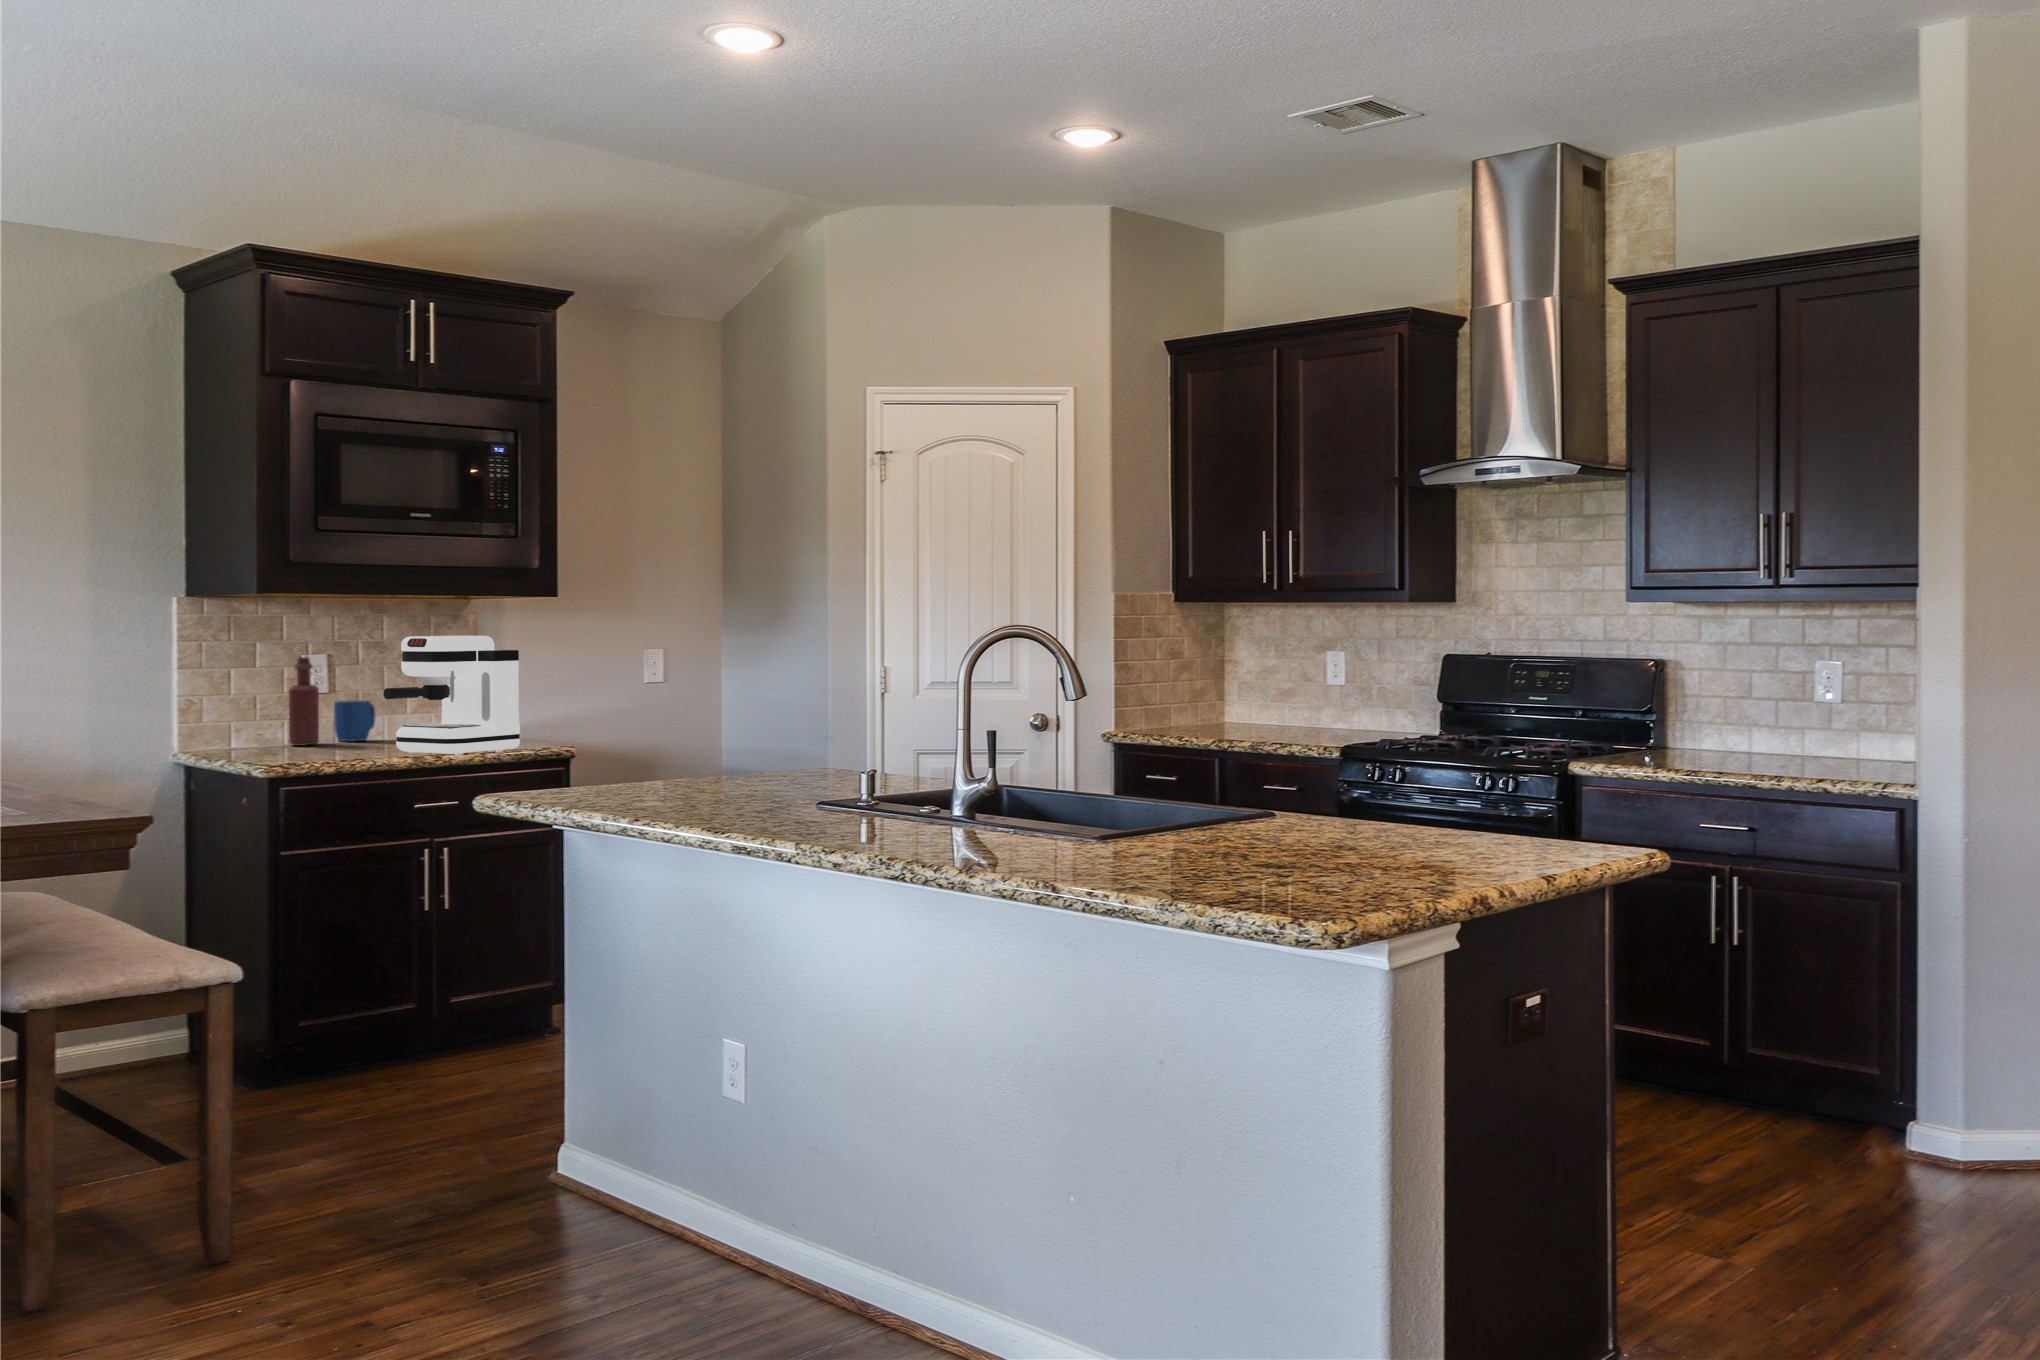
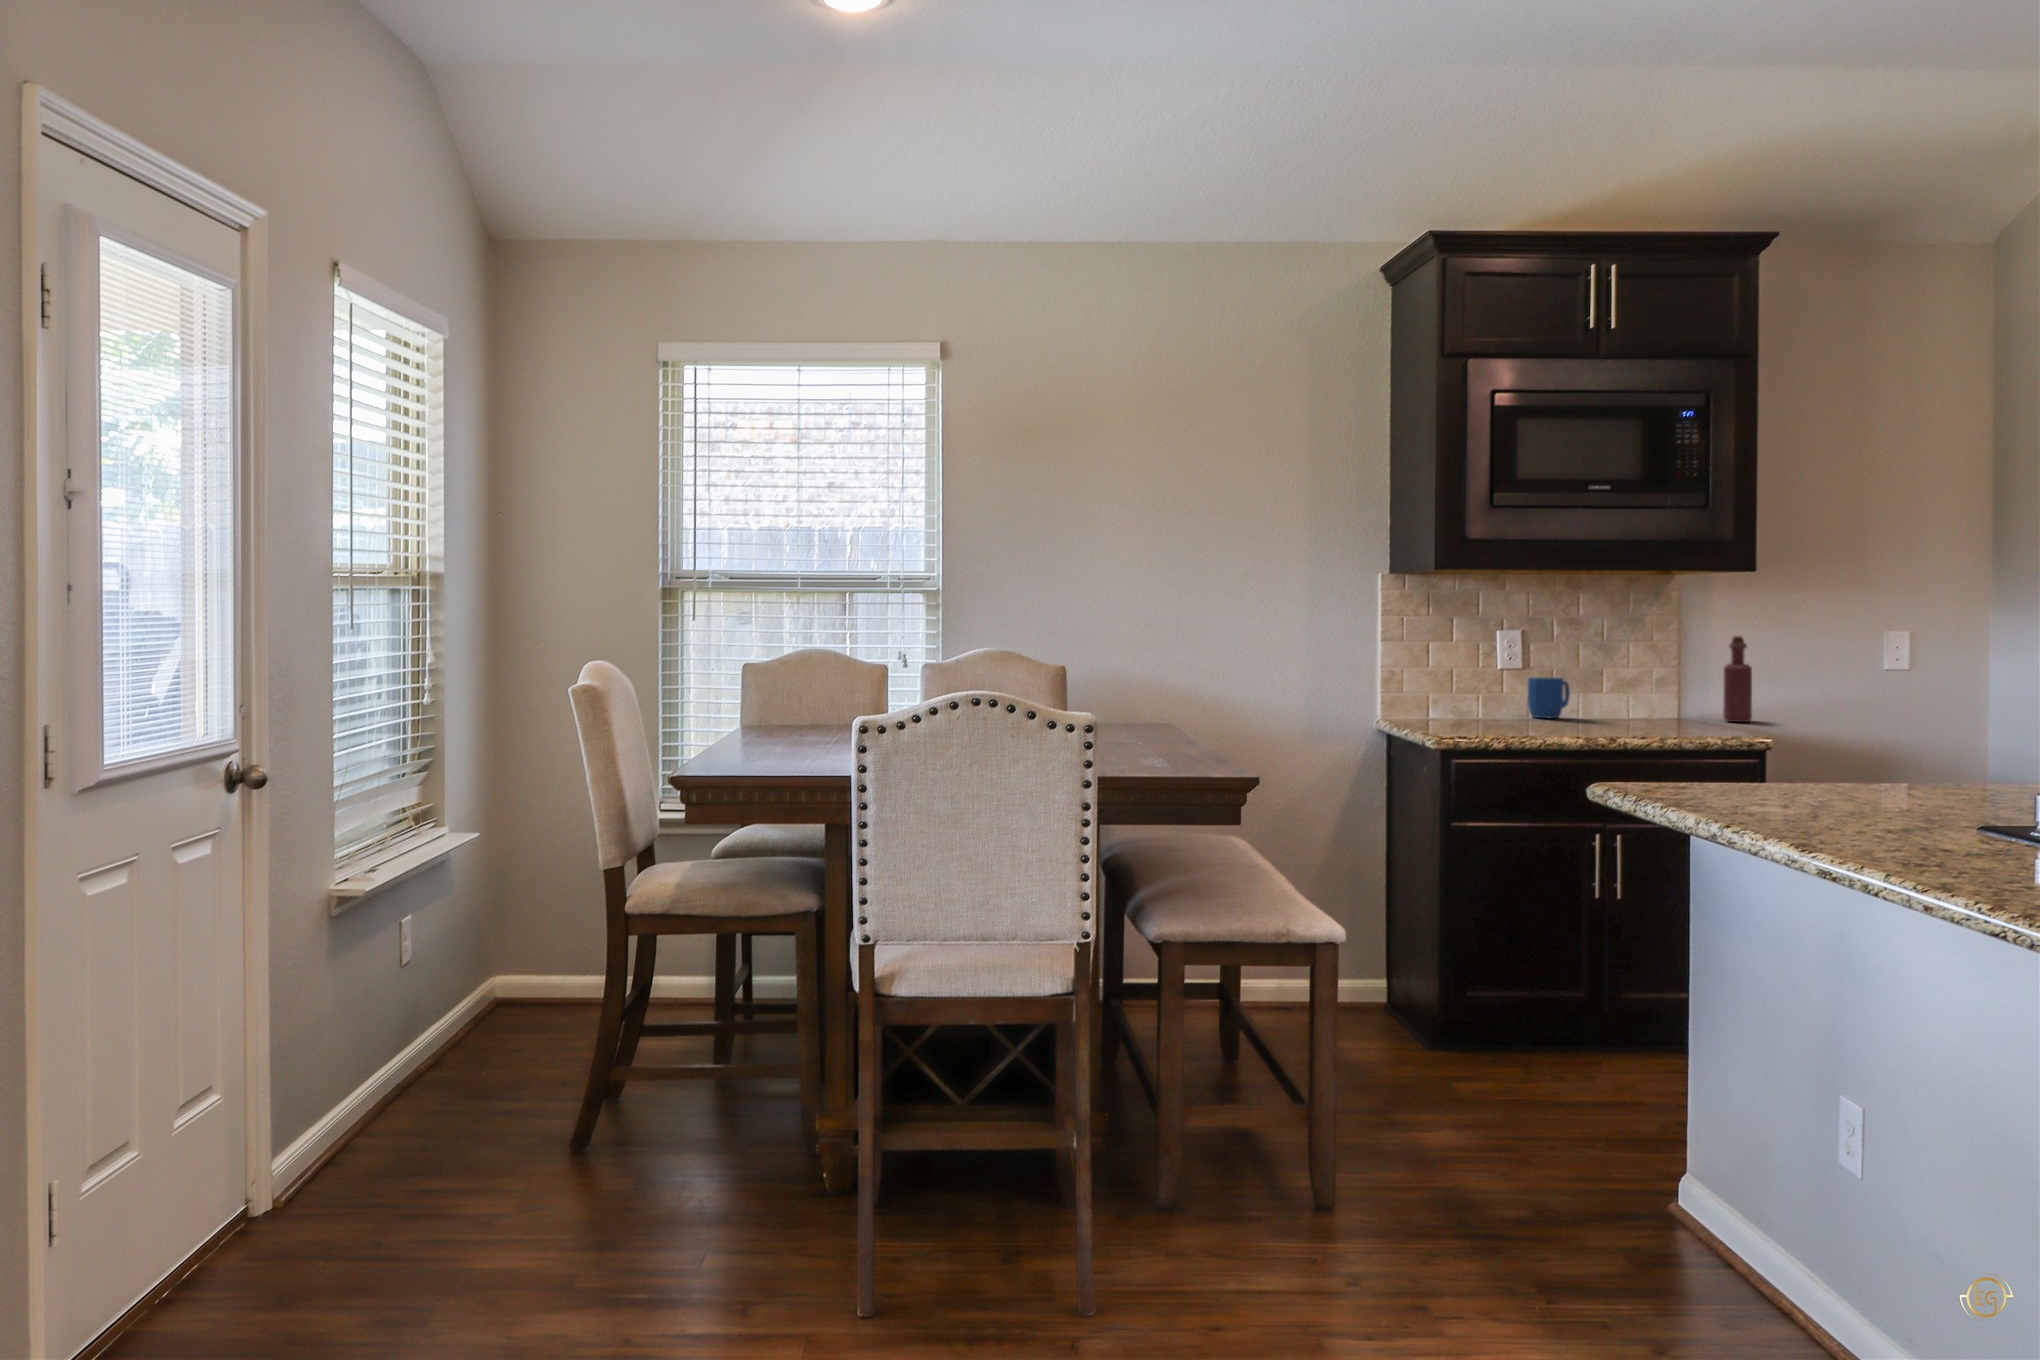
coffee maker: present [383,636,520,756] -> none [1560,613,1707,740]
bottle: present [289,657,319,746] -> present [1724,636,1752,722]

